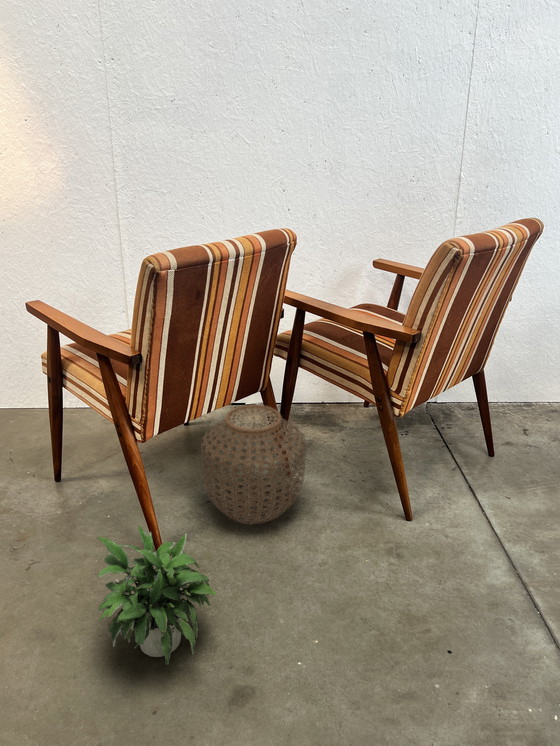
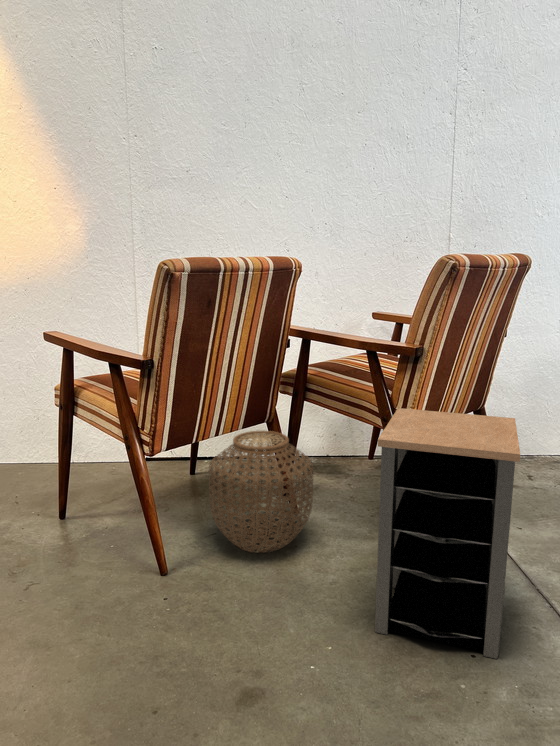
side table: none [359,401,508,649] -> present [375,408,520,659]
potted plant: present [97,525,217,665] -> none [98,524,225,669]

